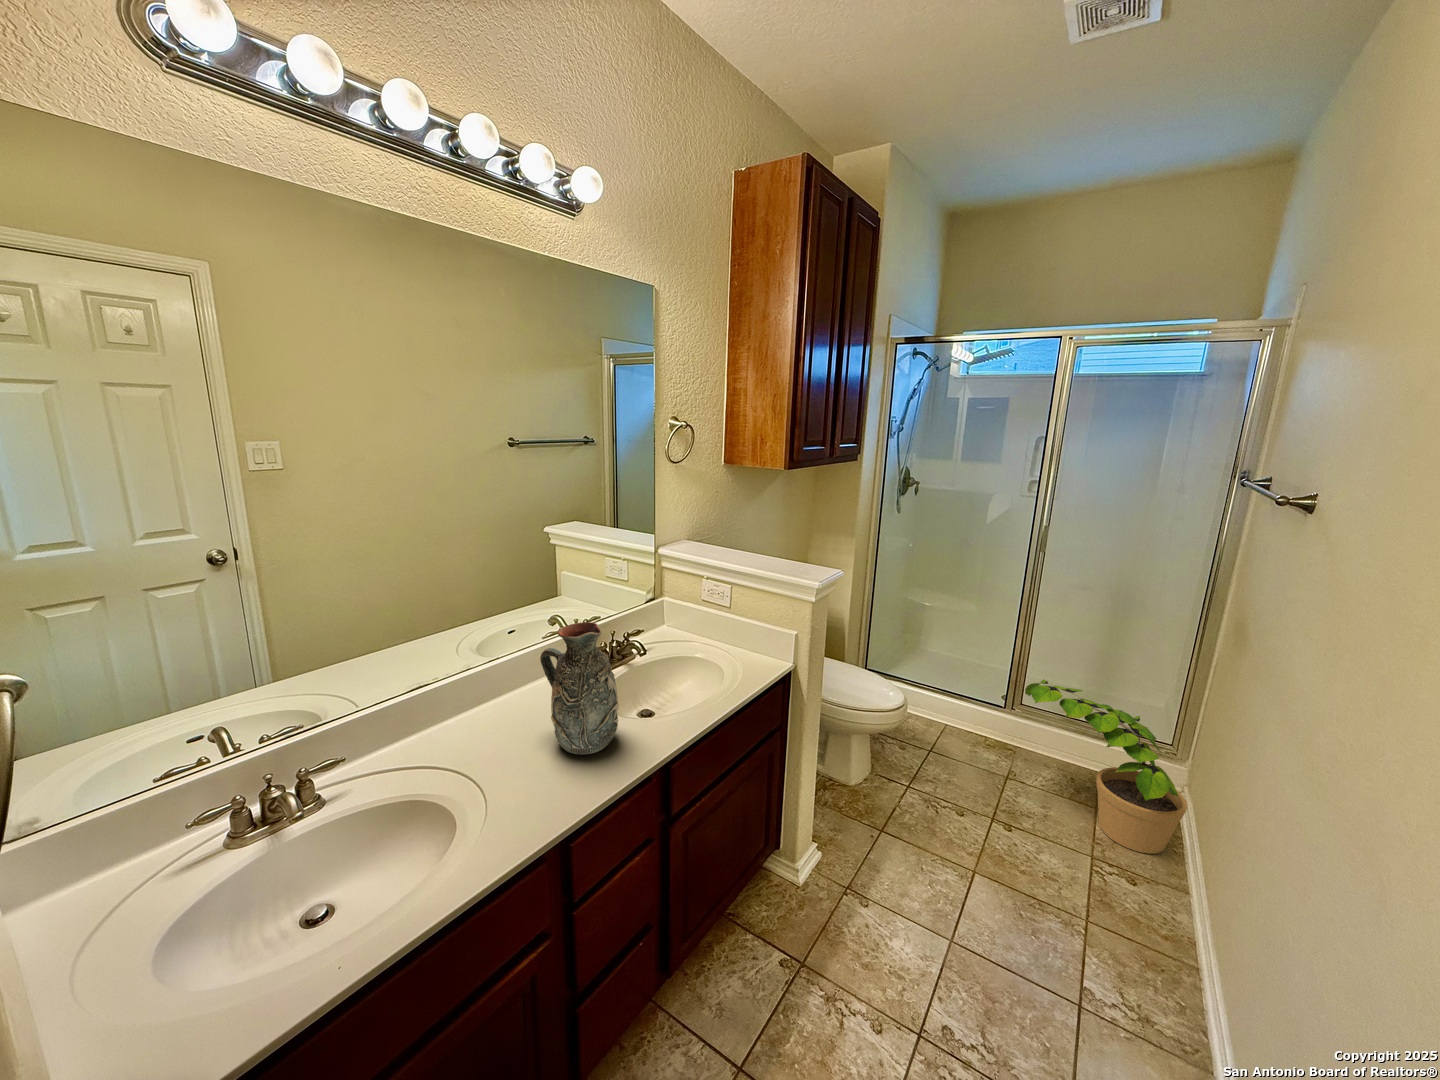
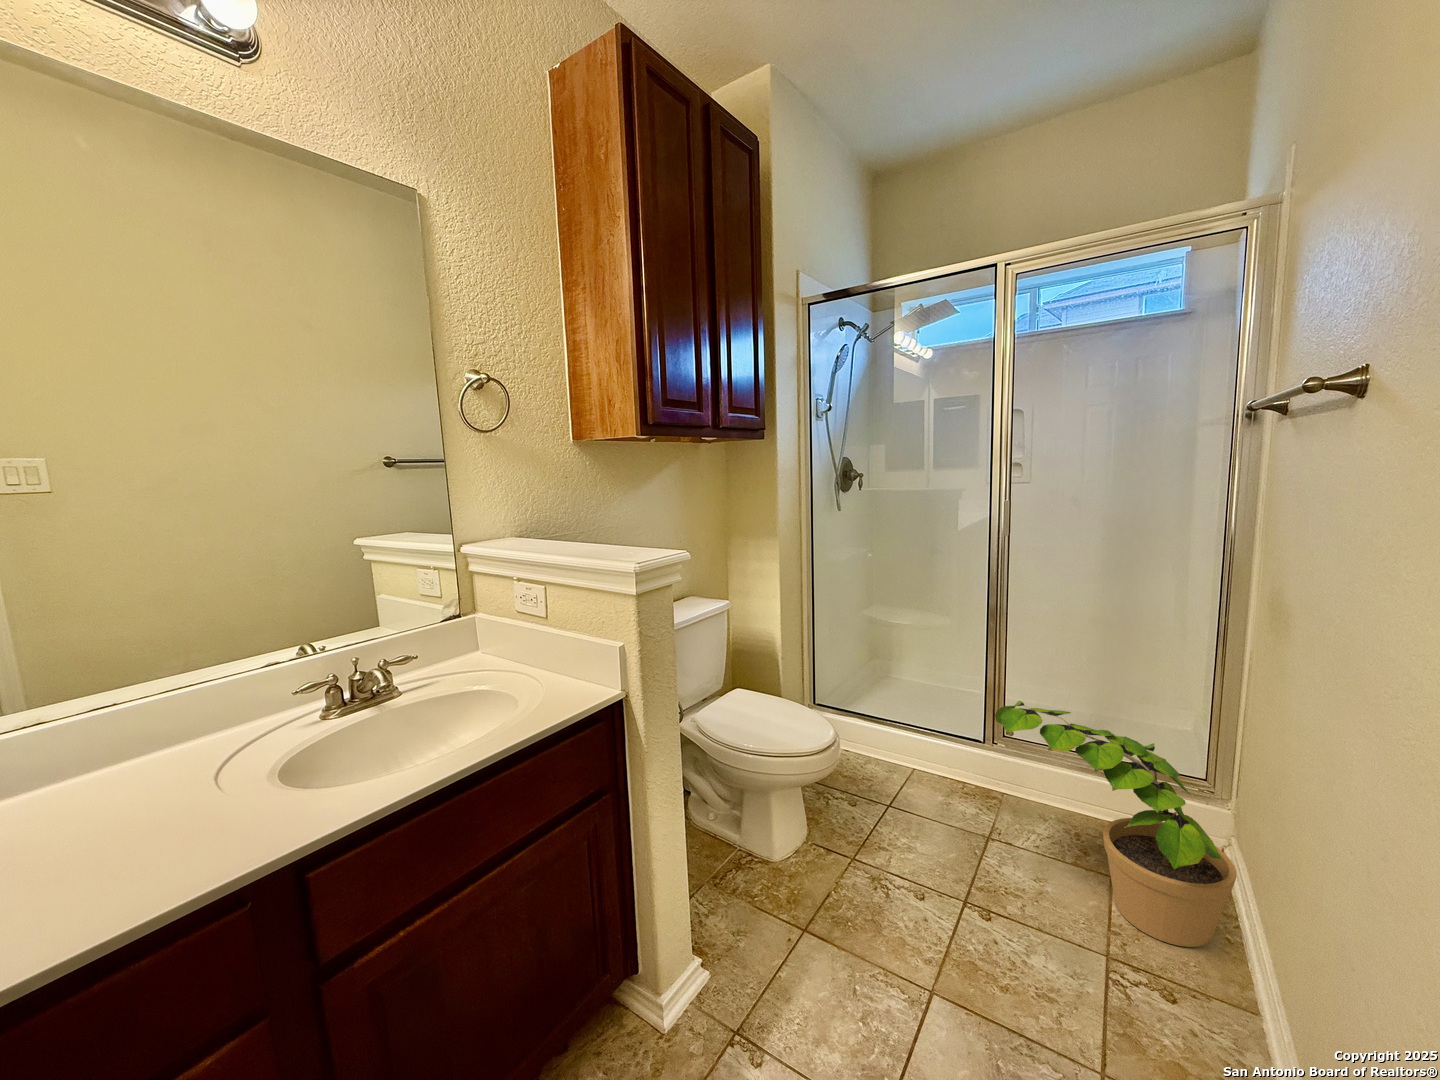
decorative vase: present [540,622,619,755] -> none [45,628,218,869]

